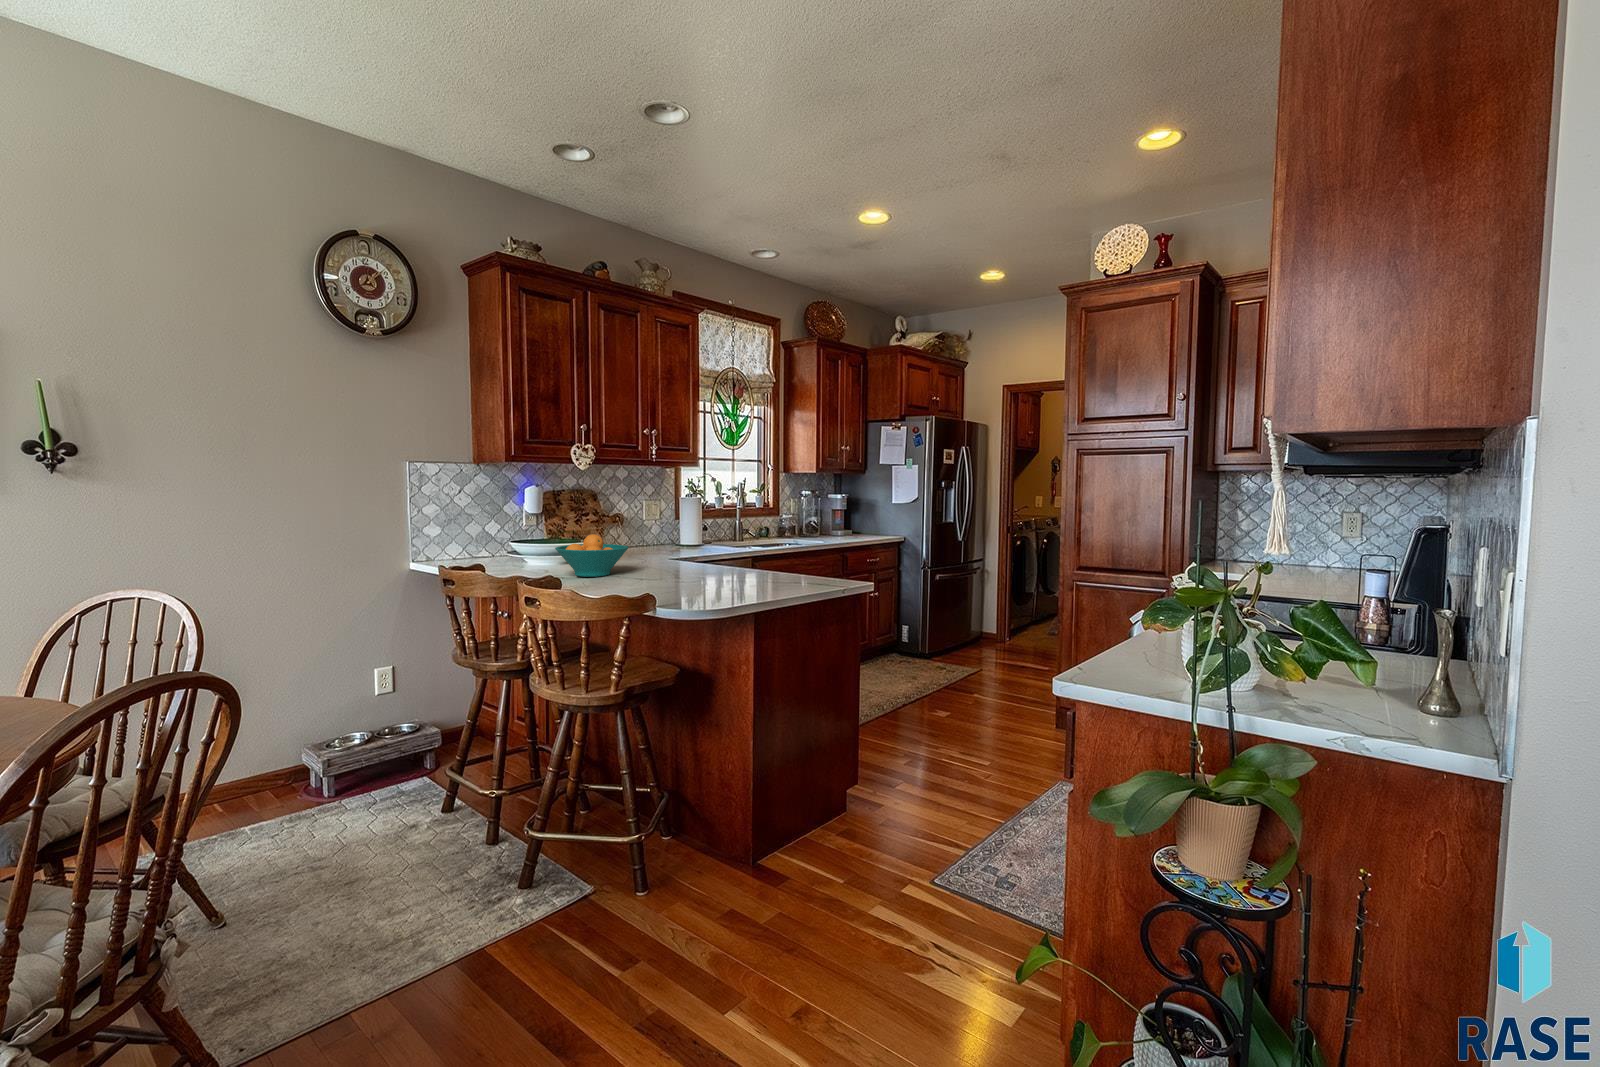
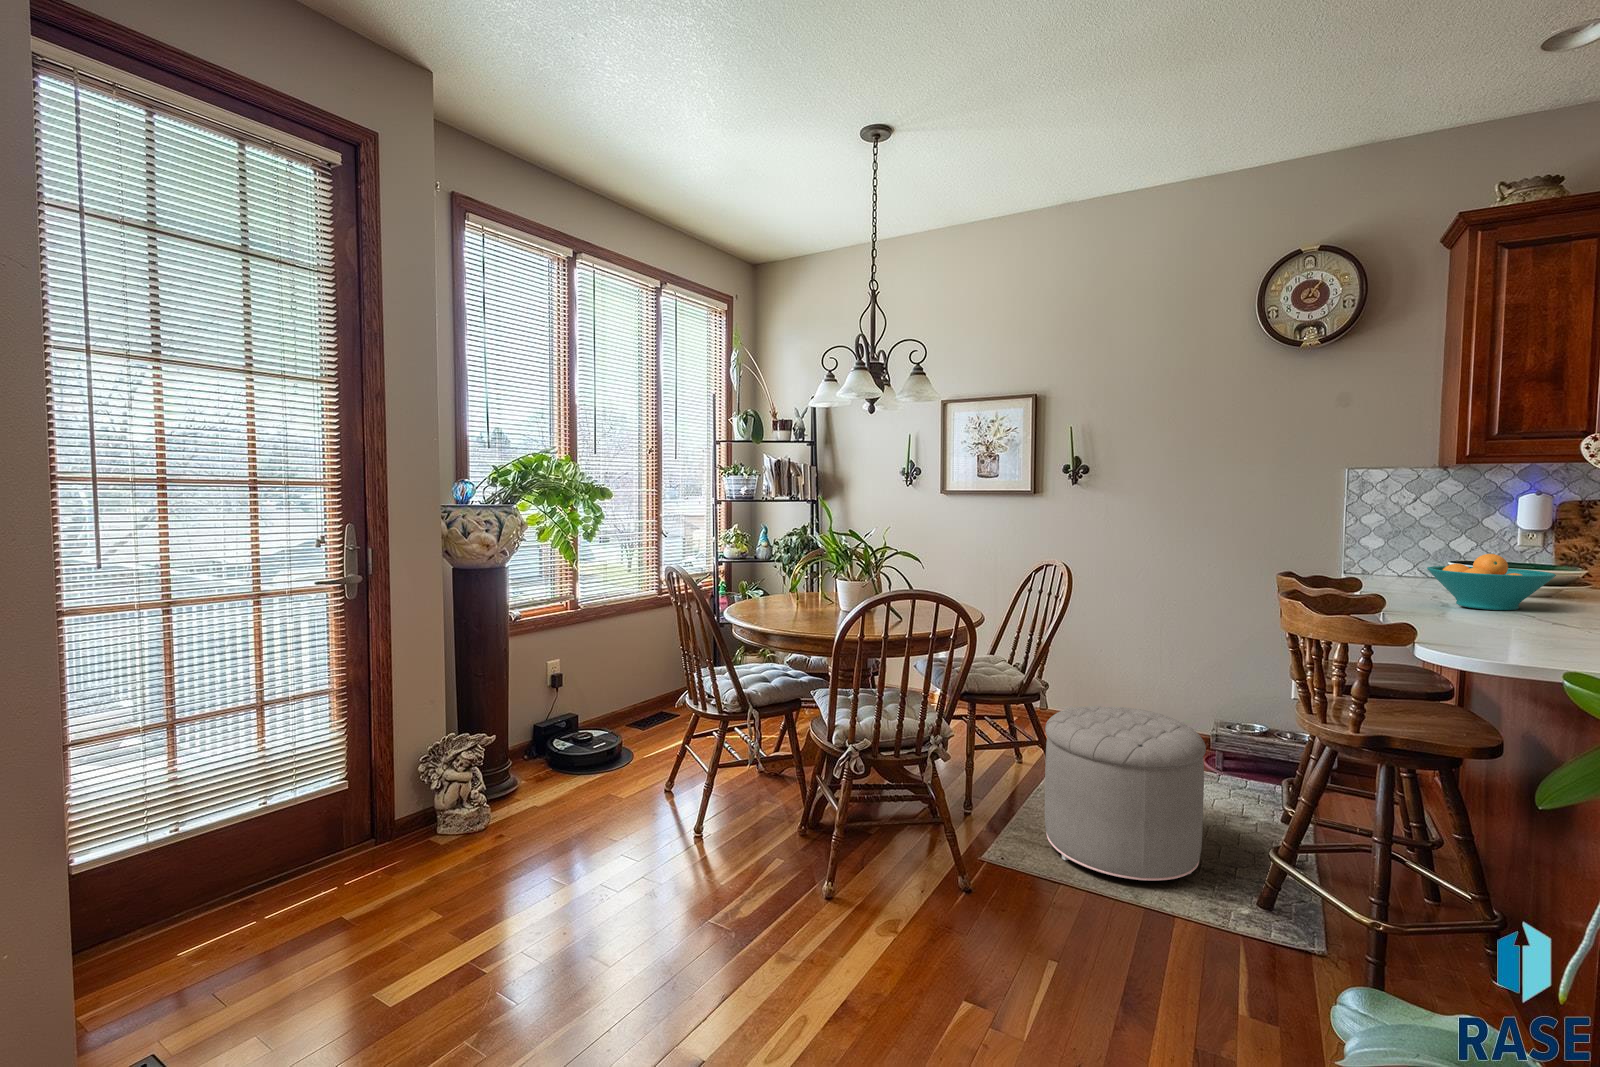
ottoman: none [237,750,454,989] -> present [1045,706,1206,881]

